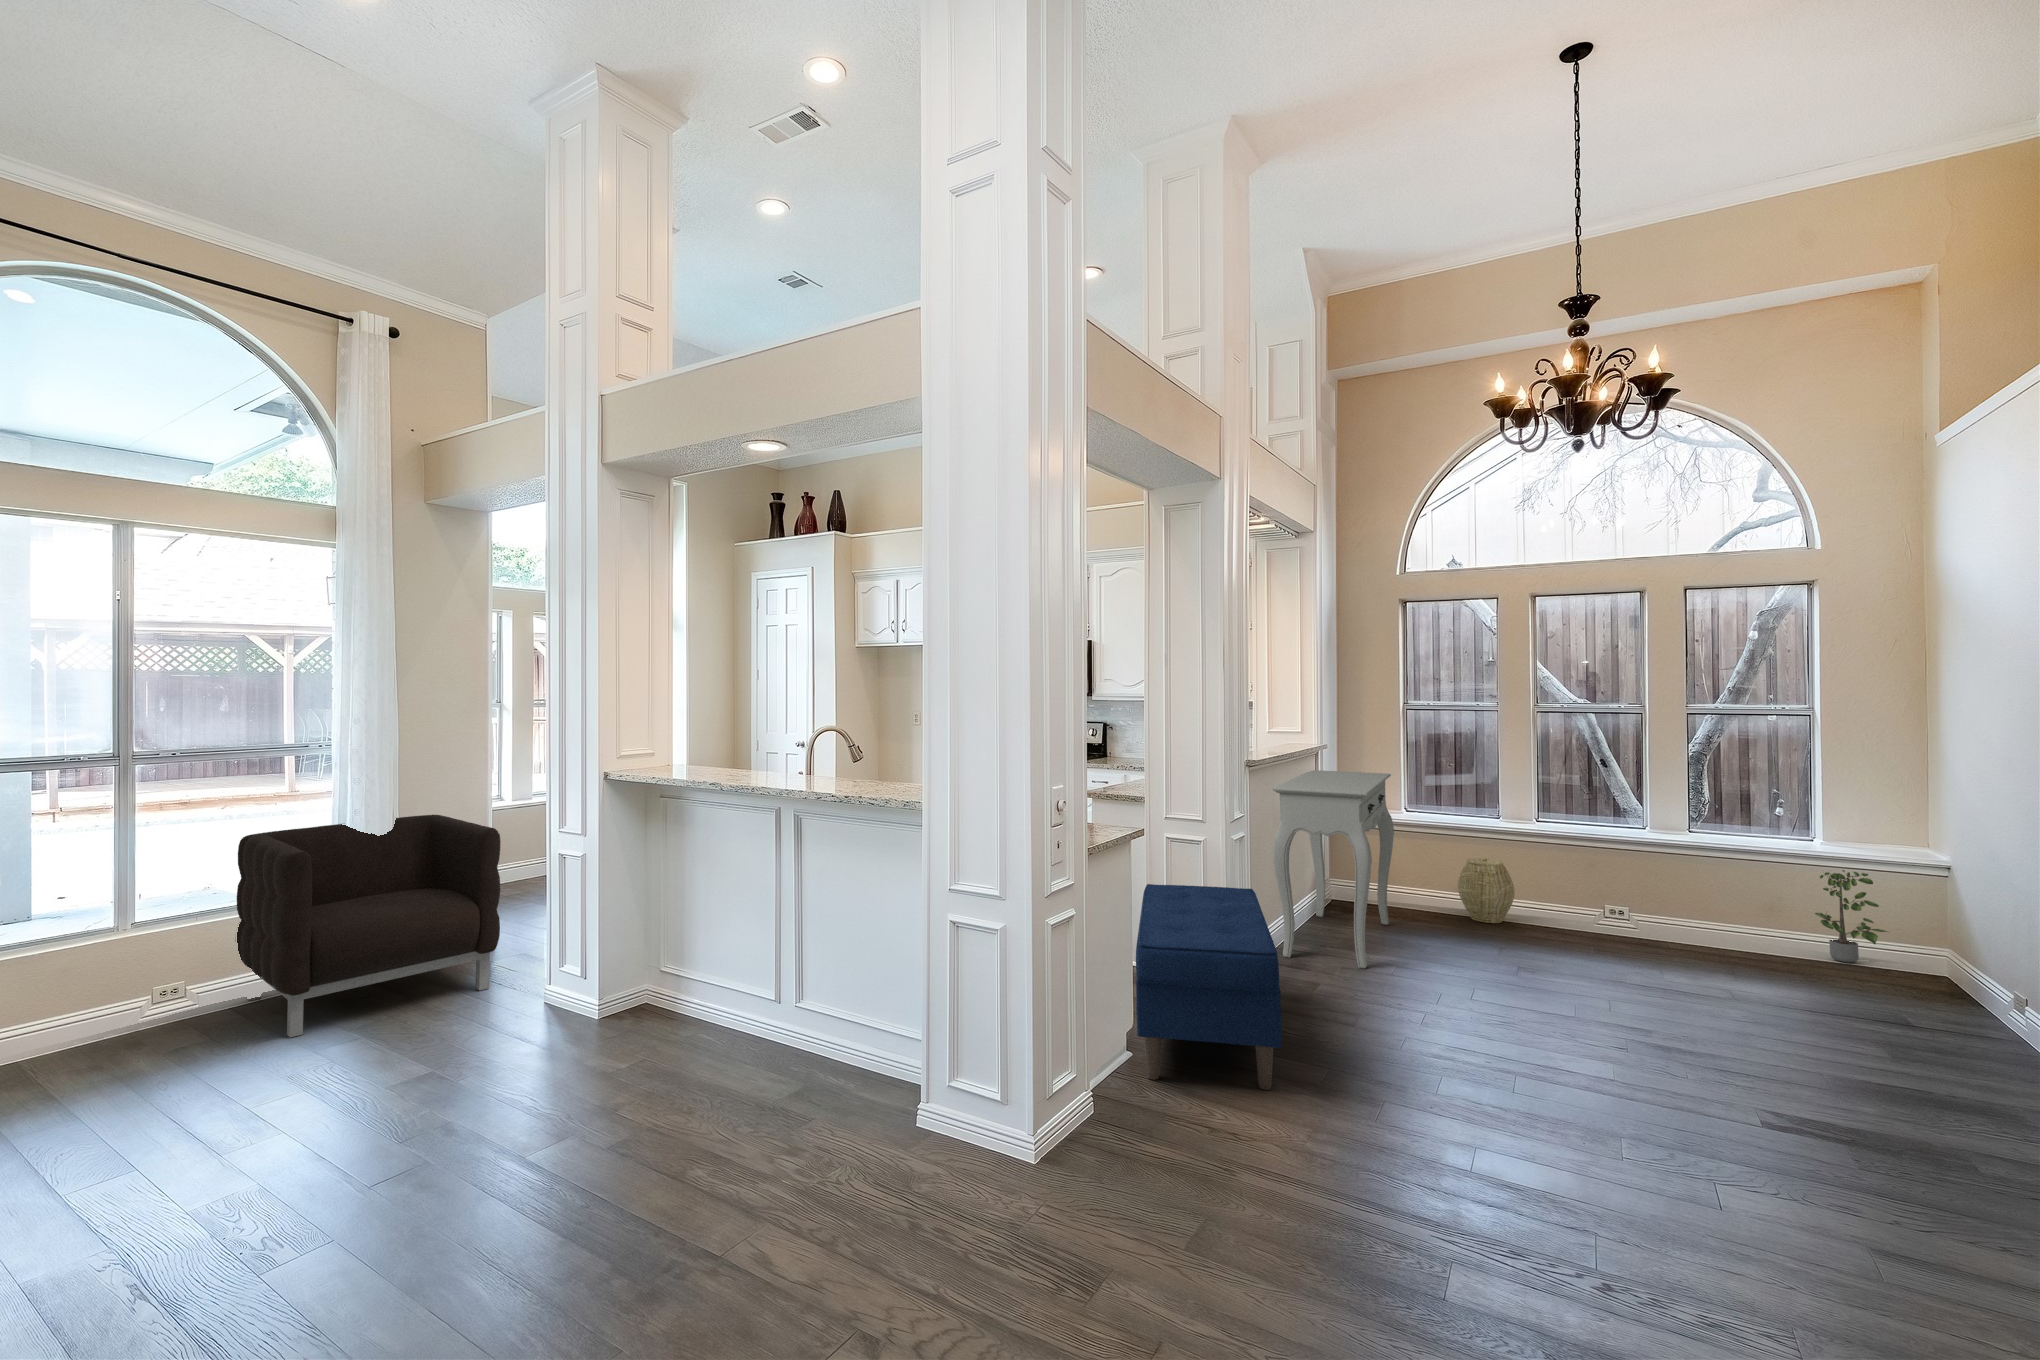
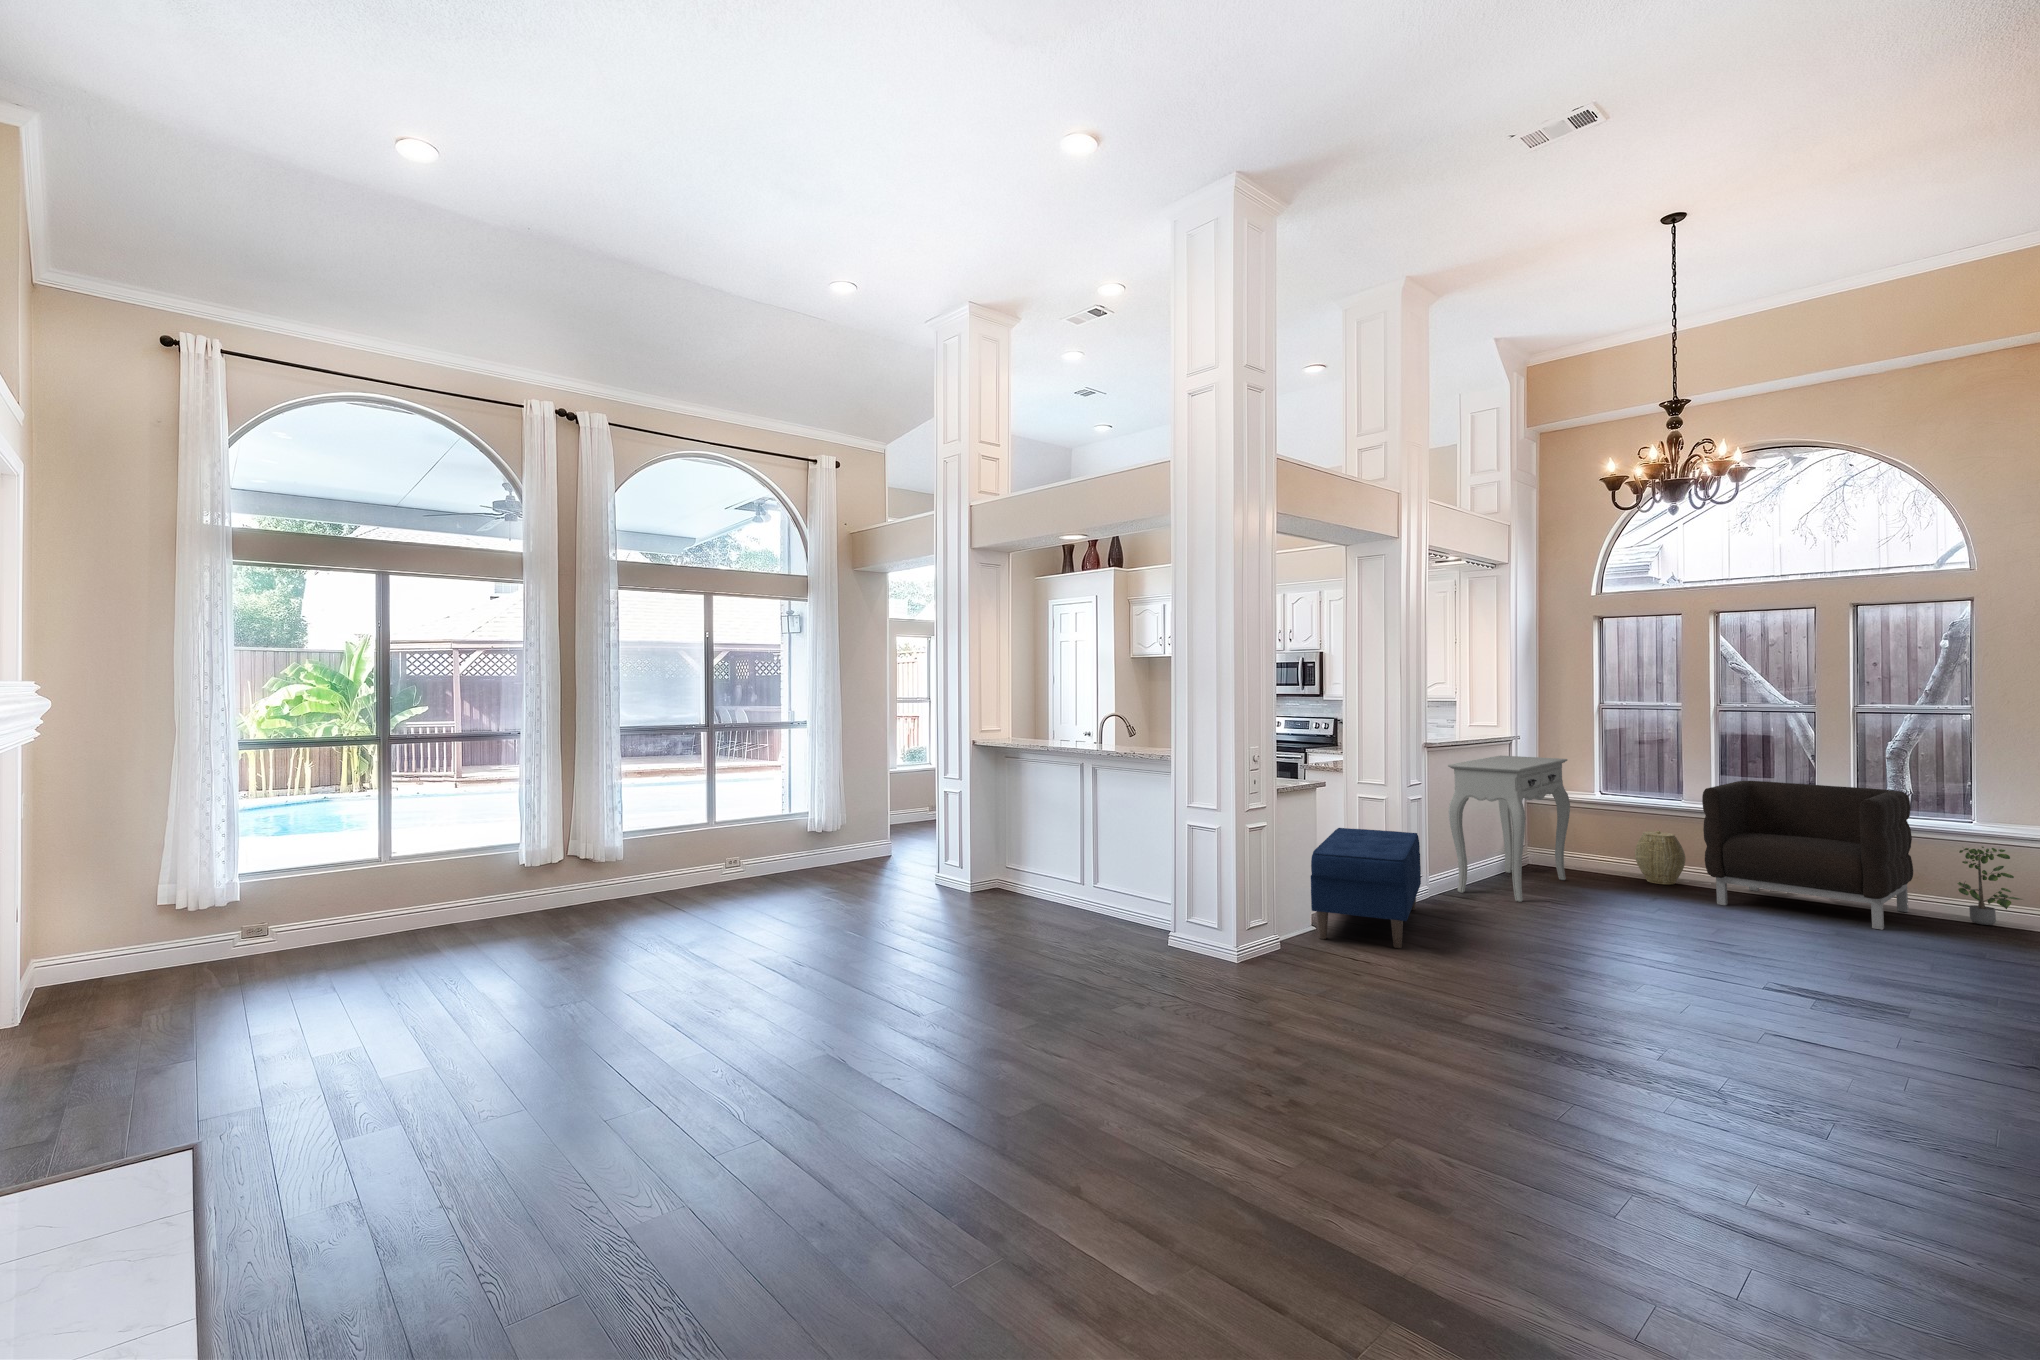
armchair: present [237,815,500,1037] -> present [1702,781,1913,930]

